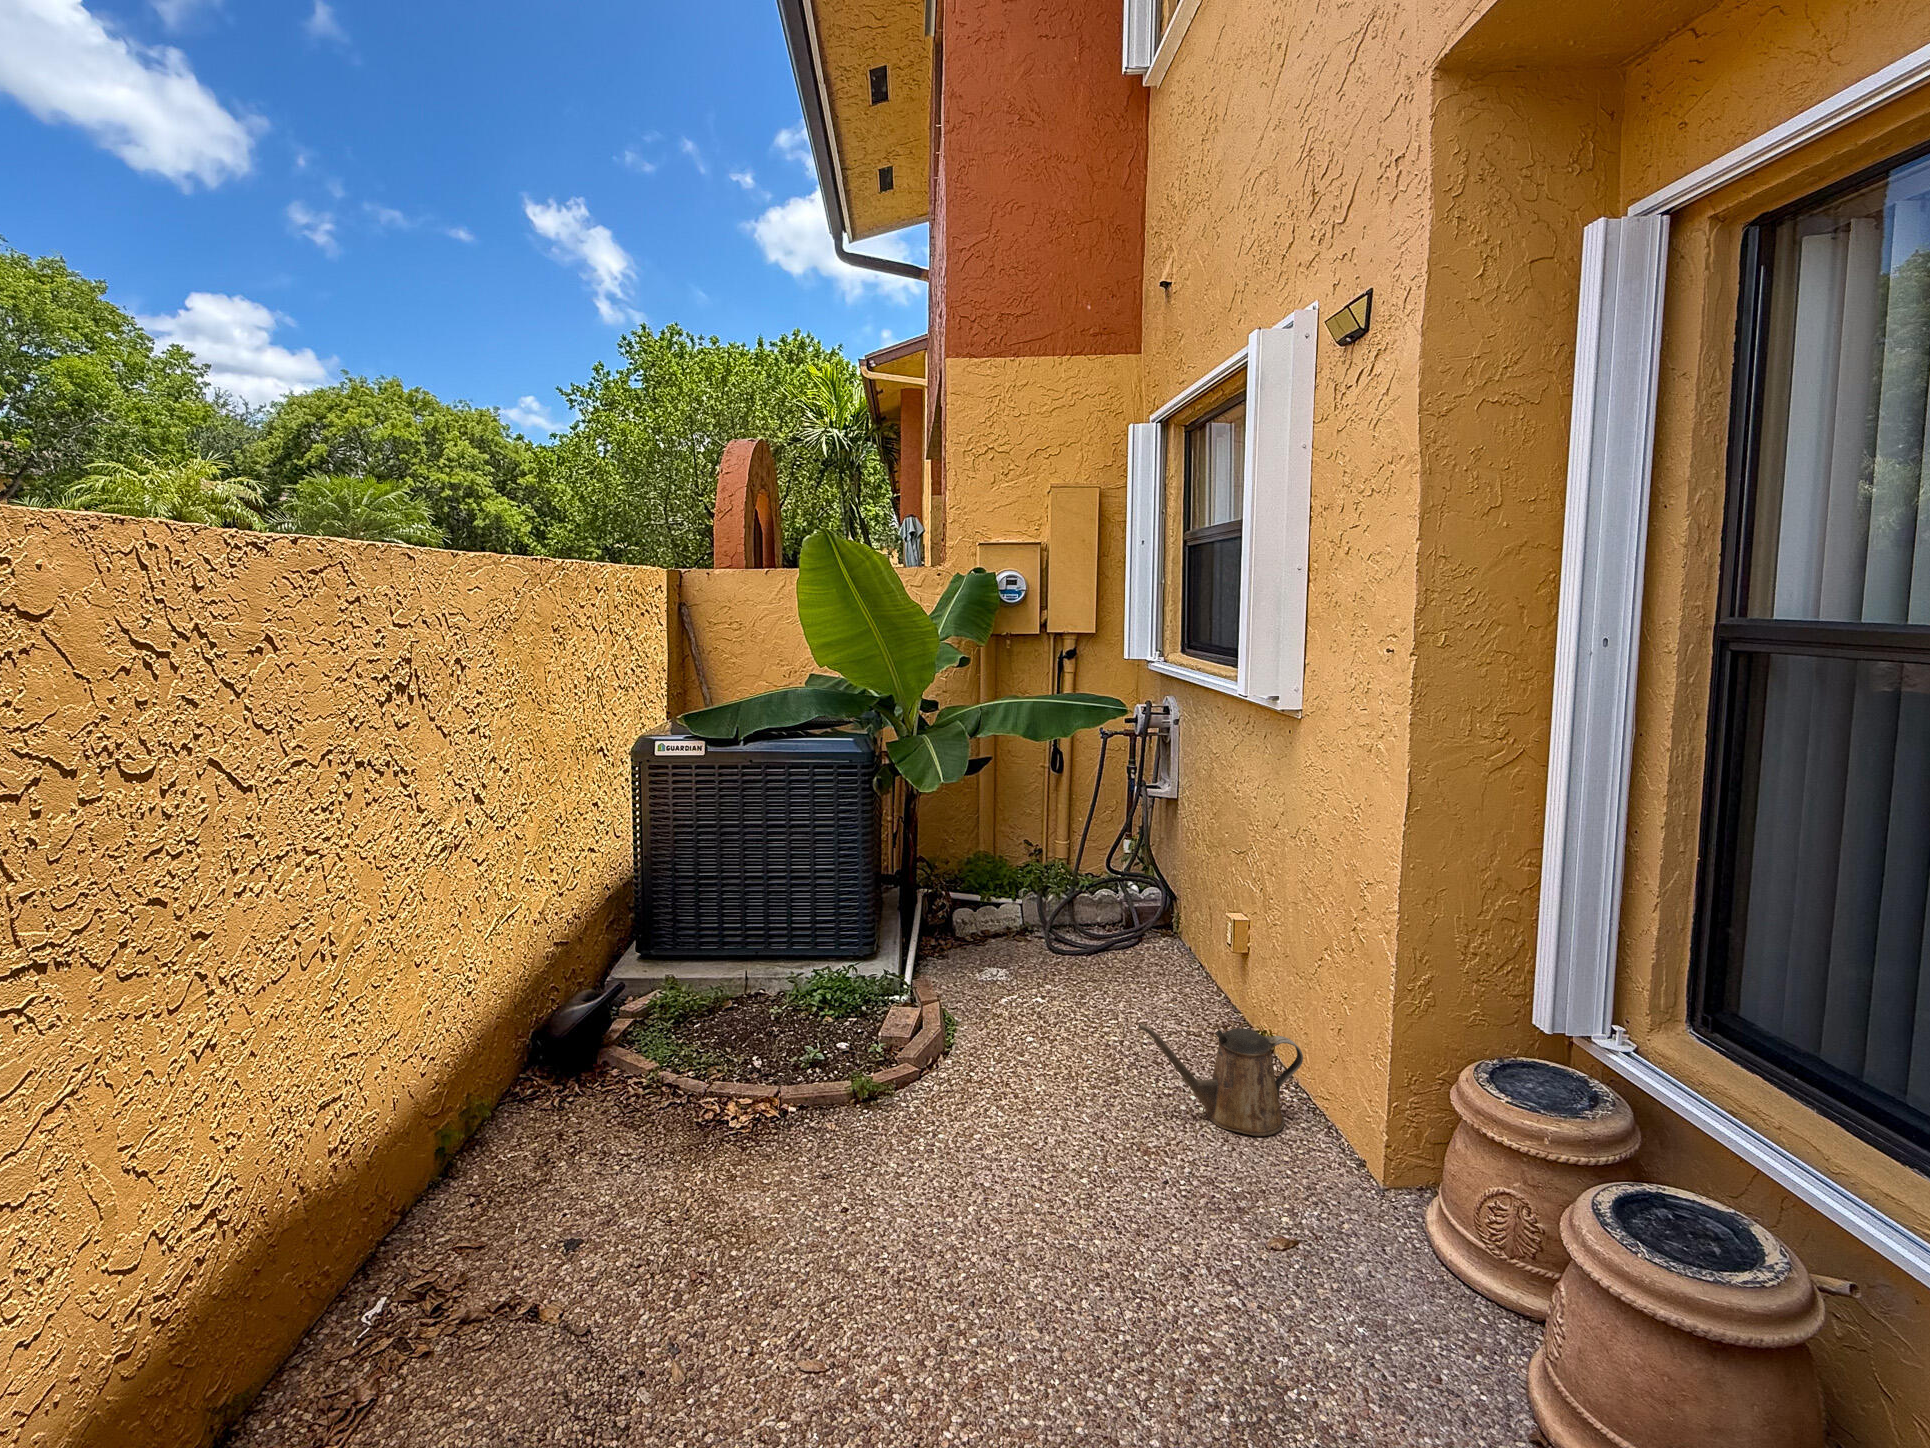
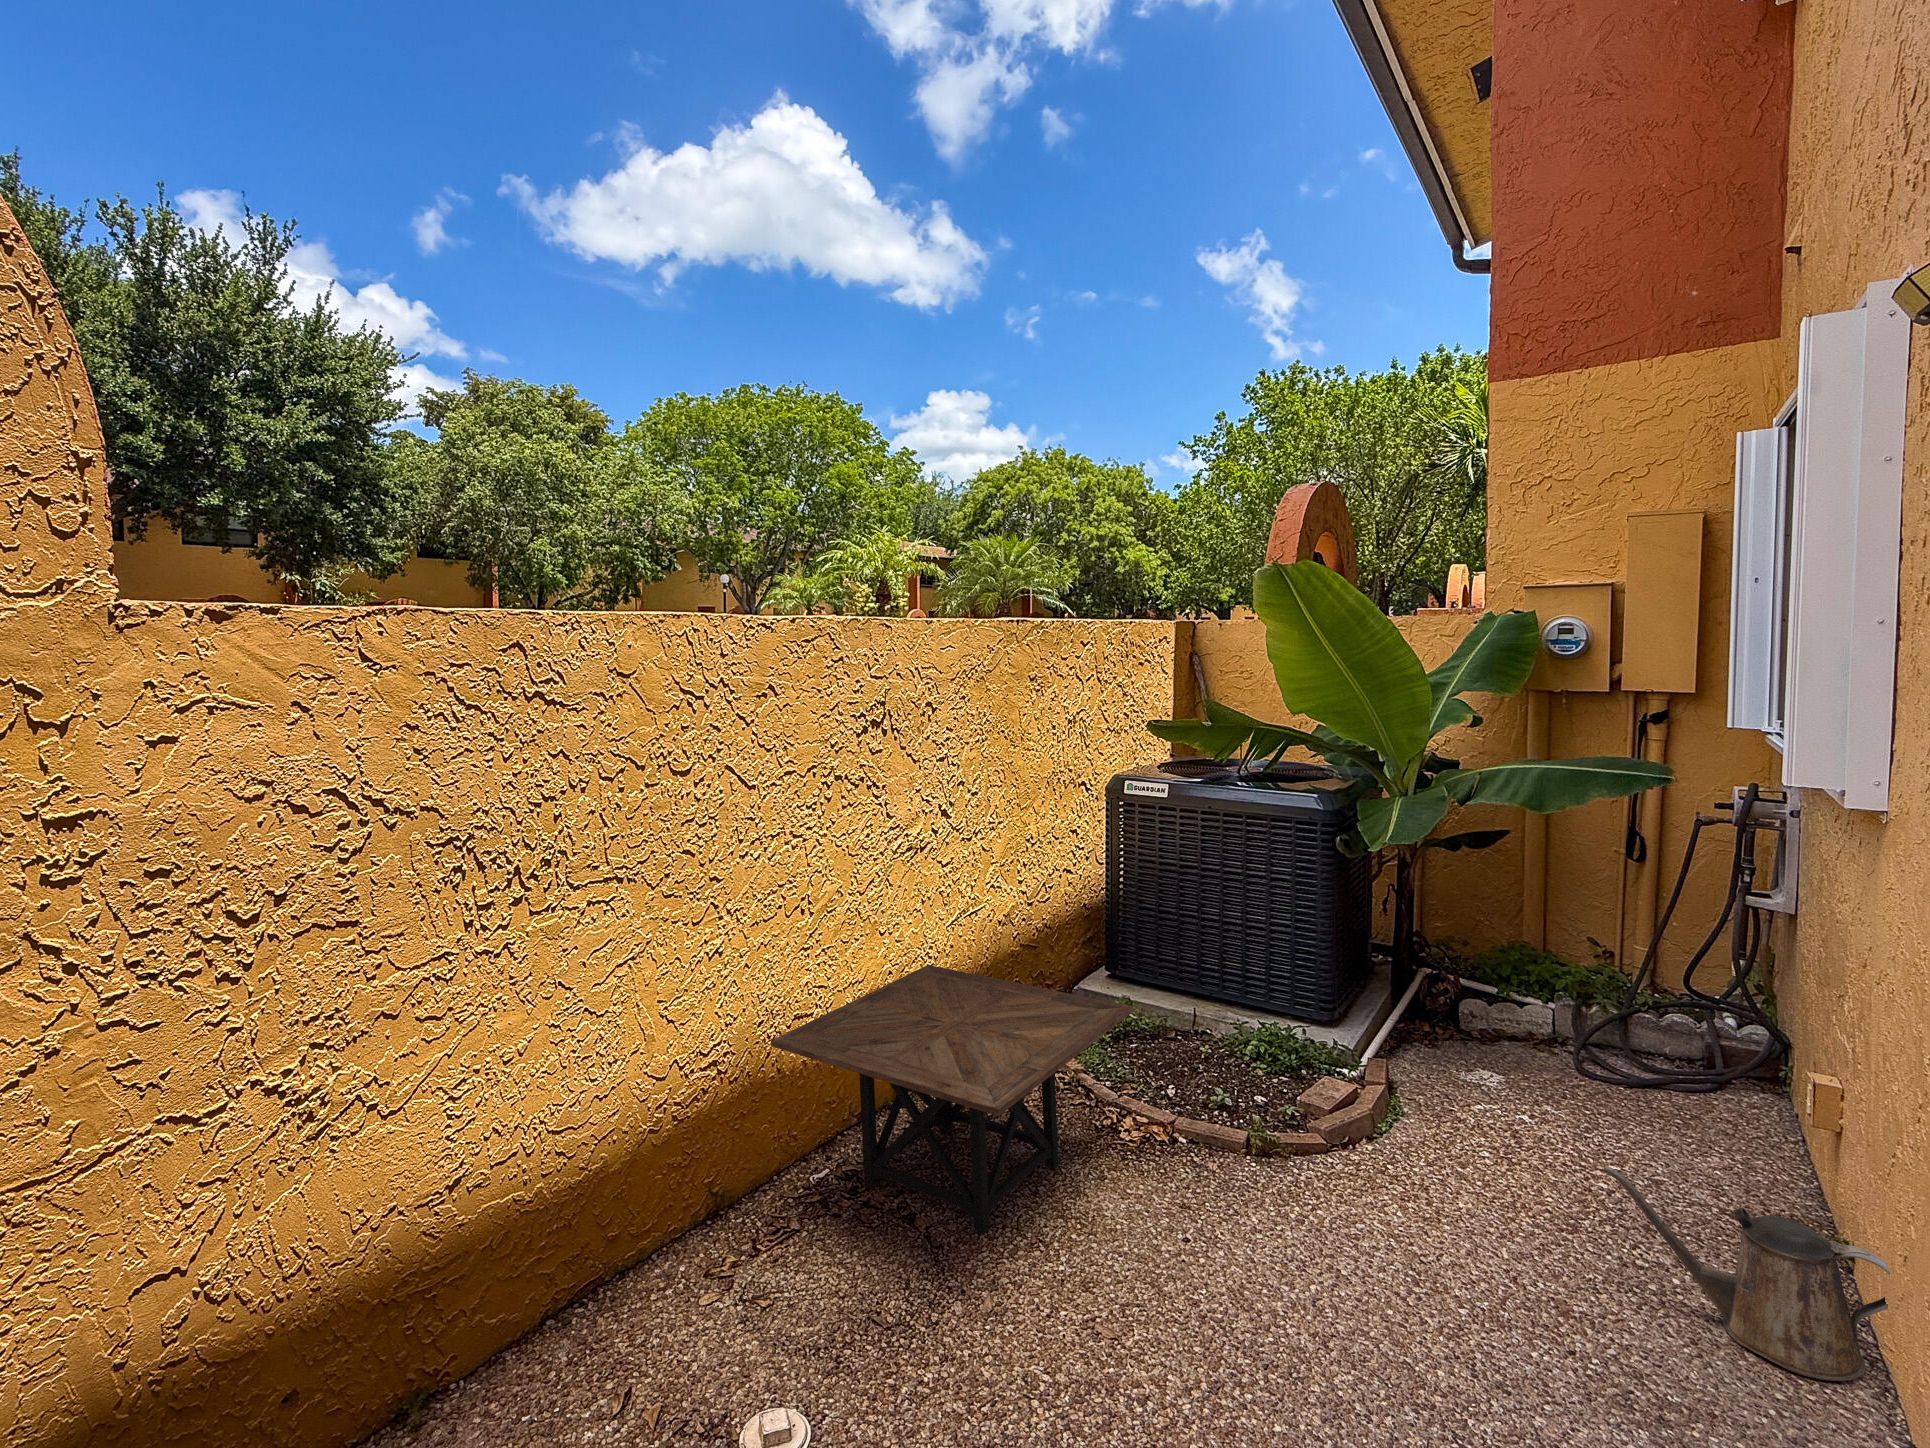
side table: none [299,984,749,1301] -> present [771,965,1133,1234]

